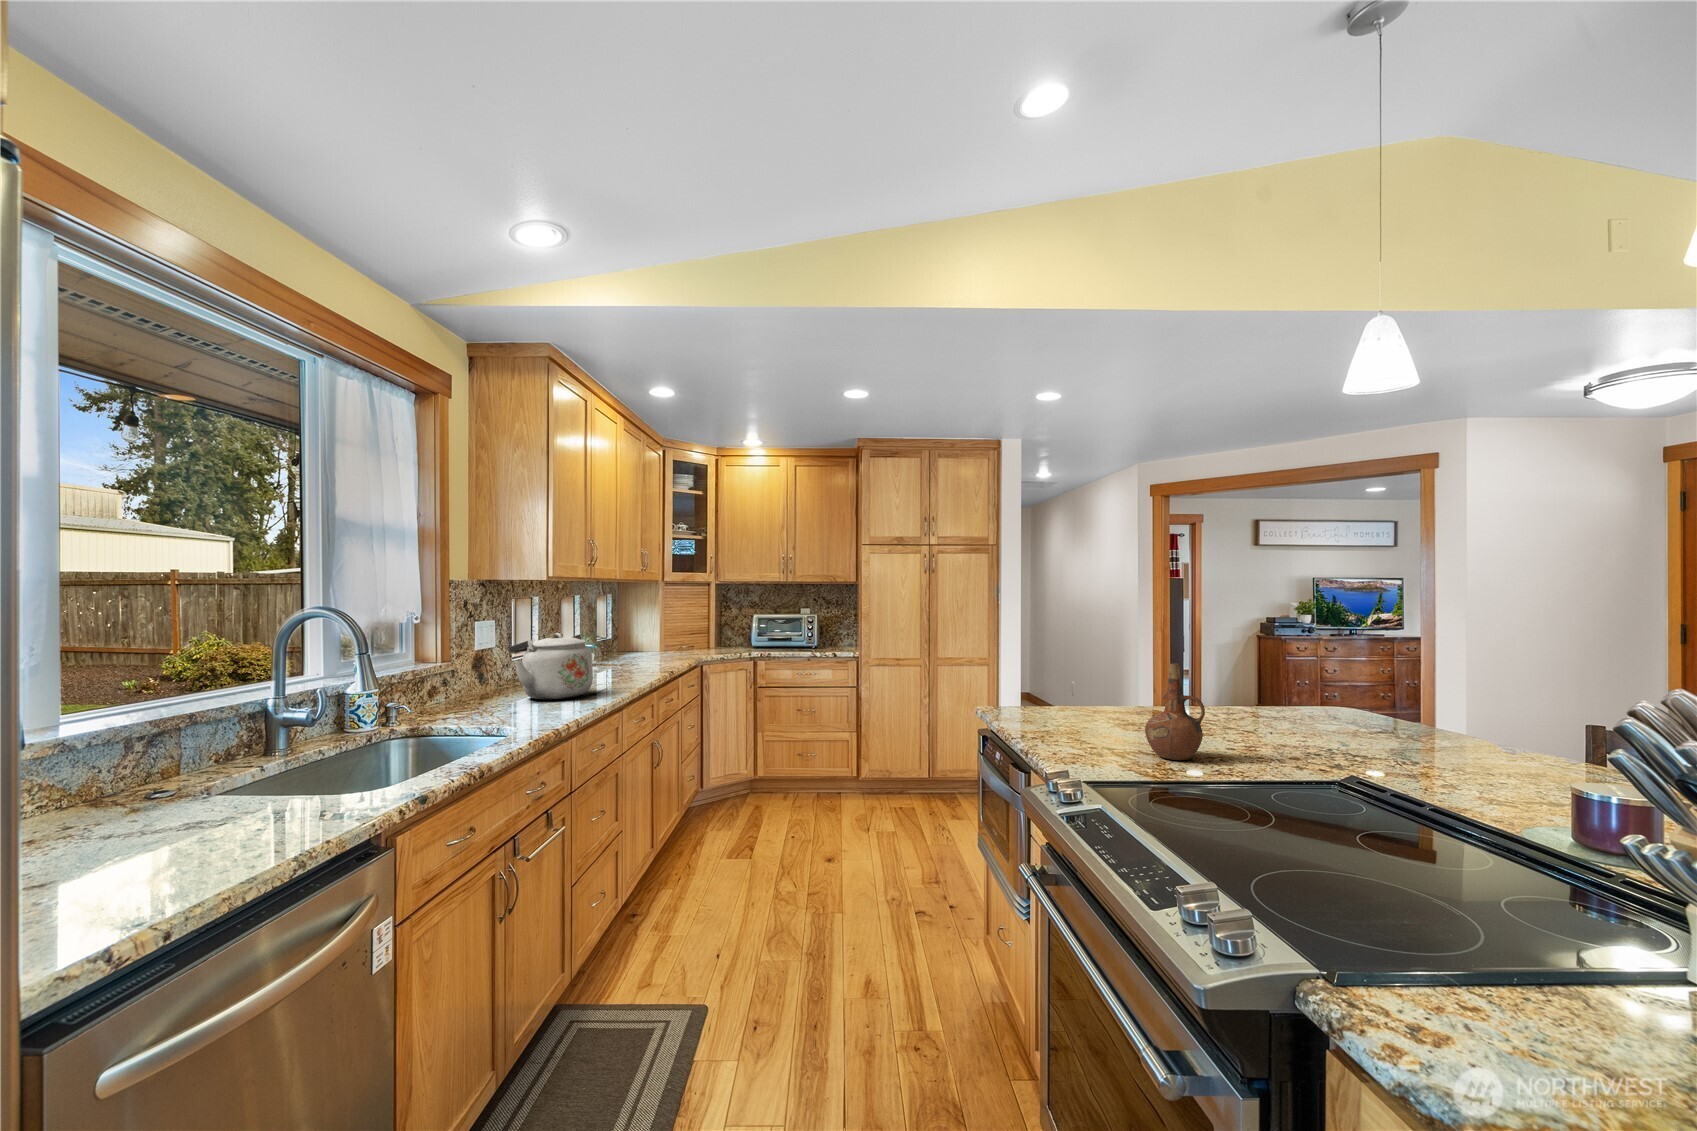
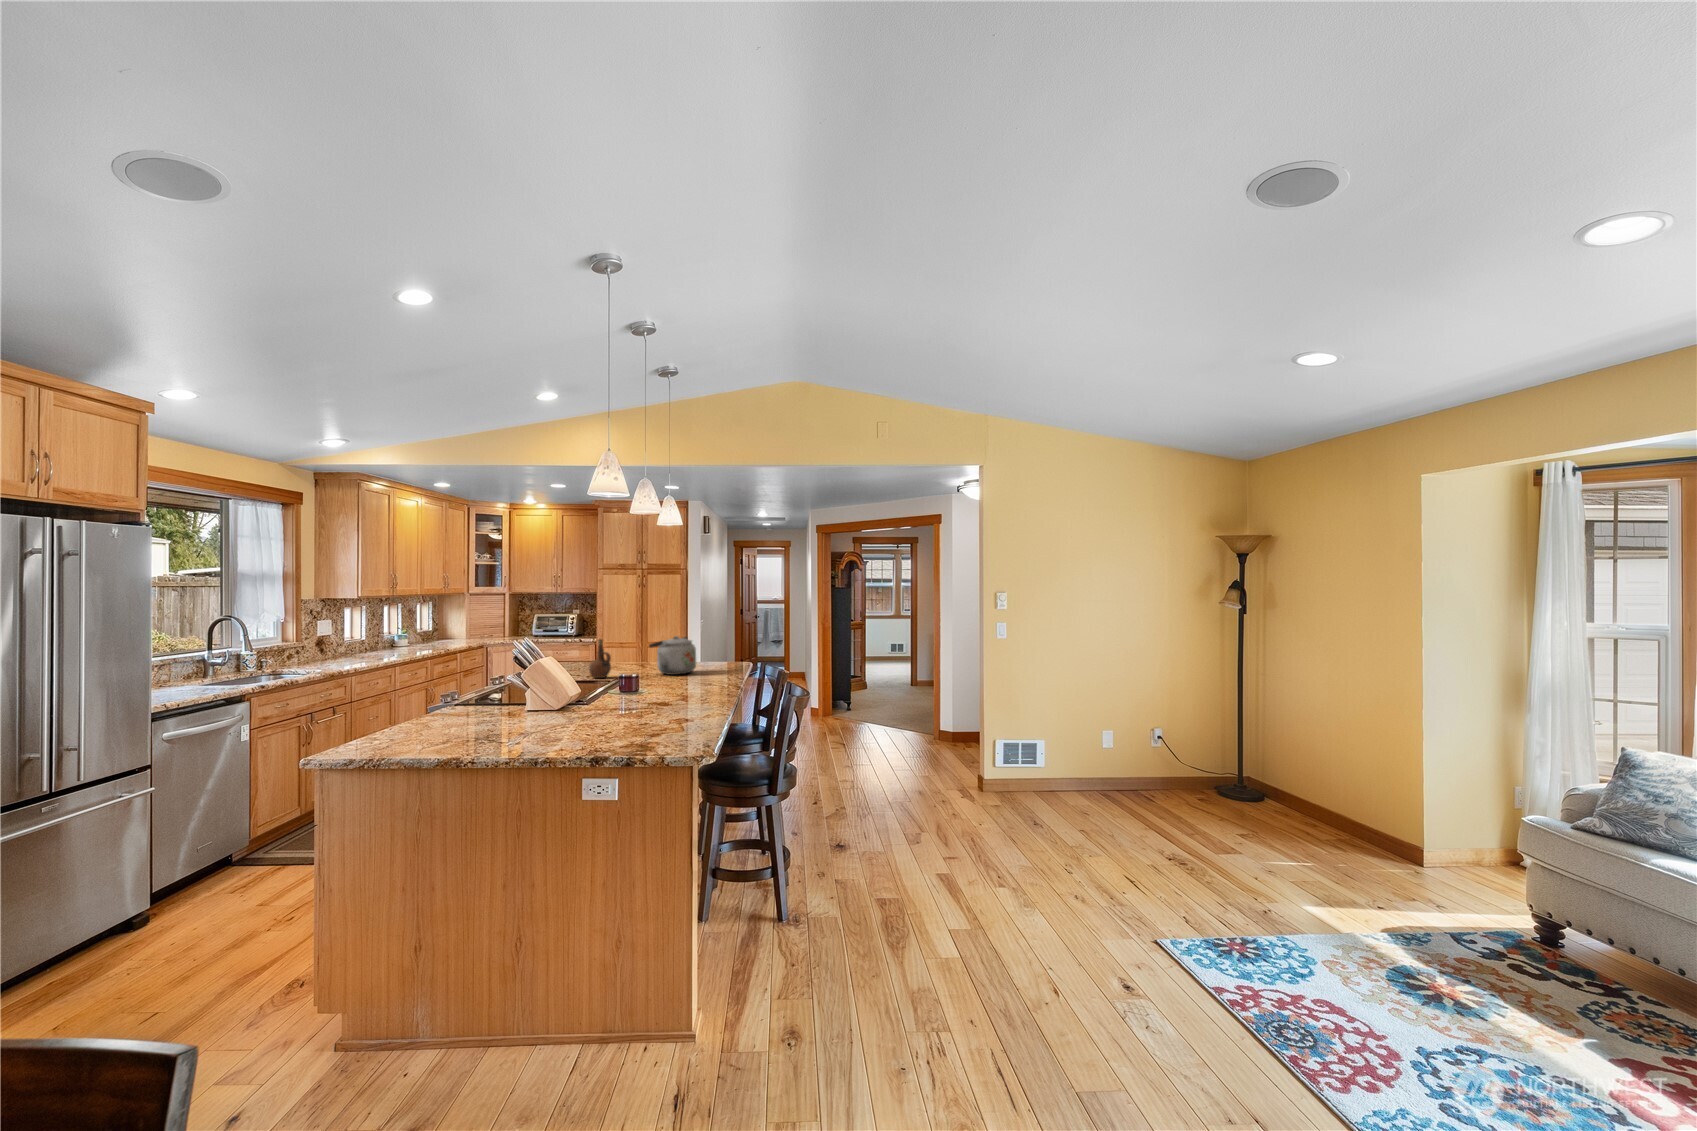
kettle: present [509,633,593,700] -> present [649,636,696,675]

